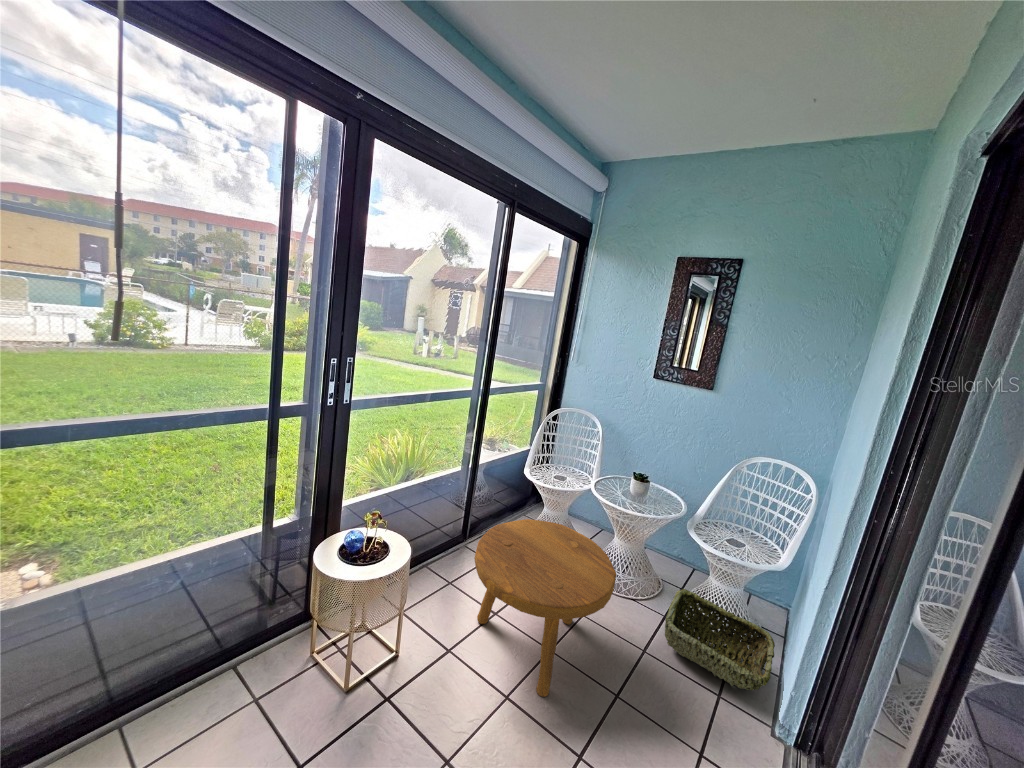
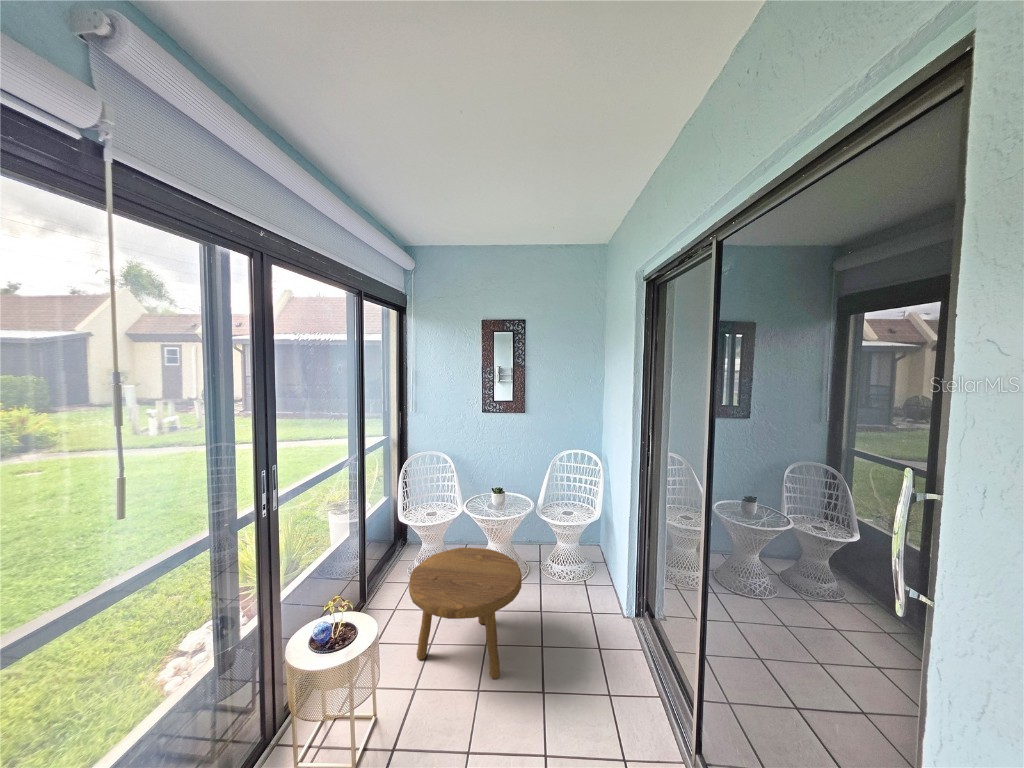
woven basket: present [665,589,775,691] -> none [546,558,614,605]

